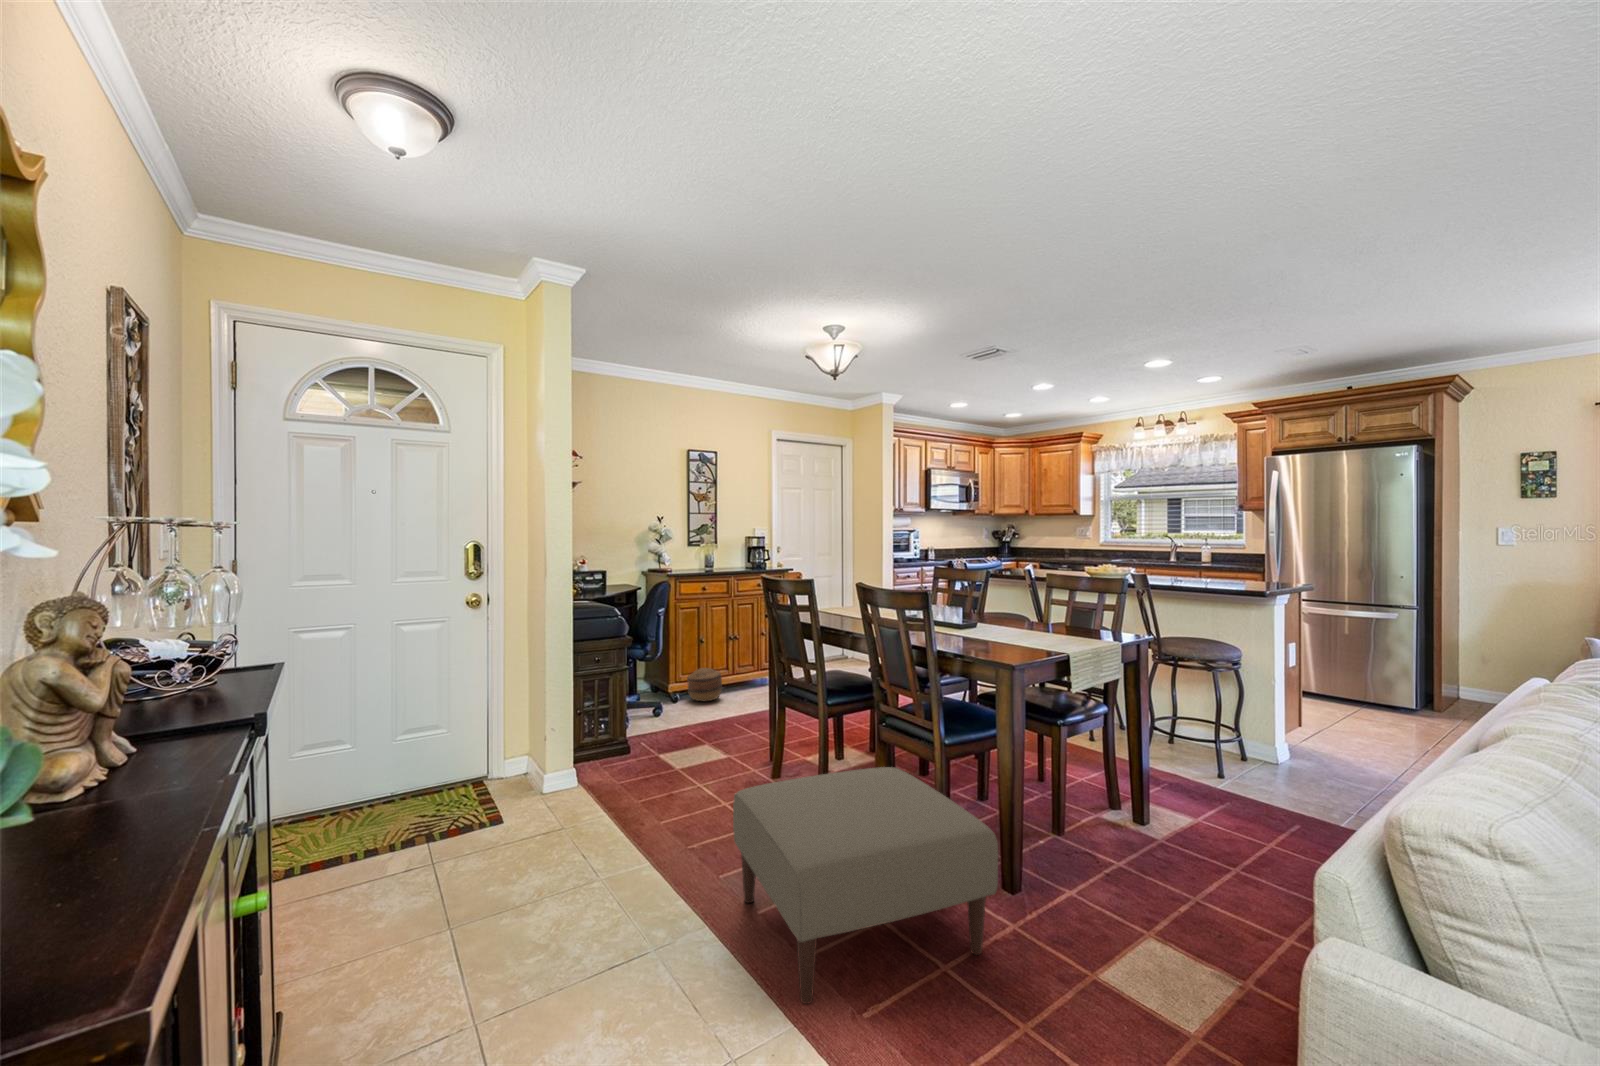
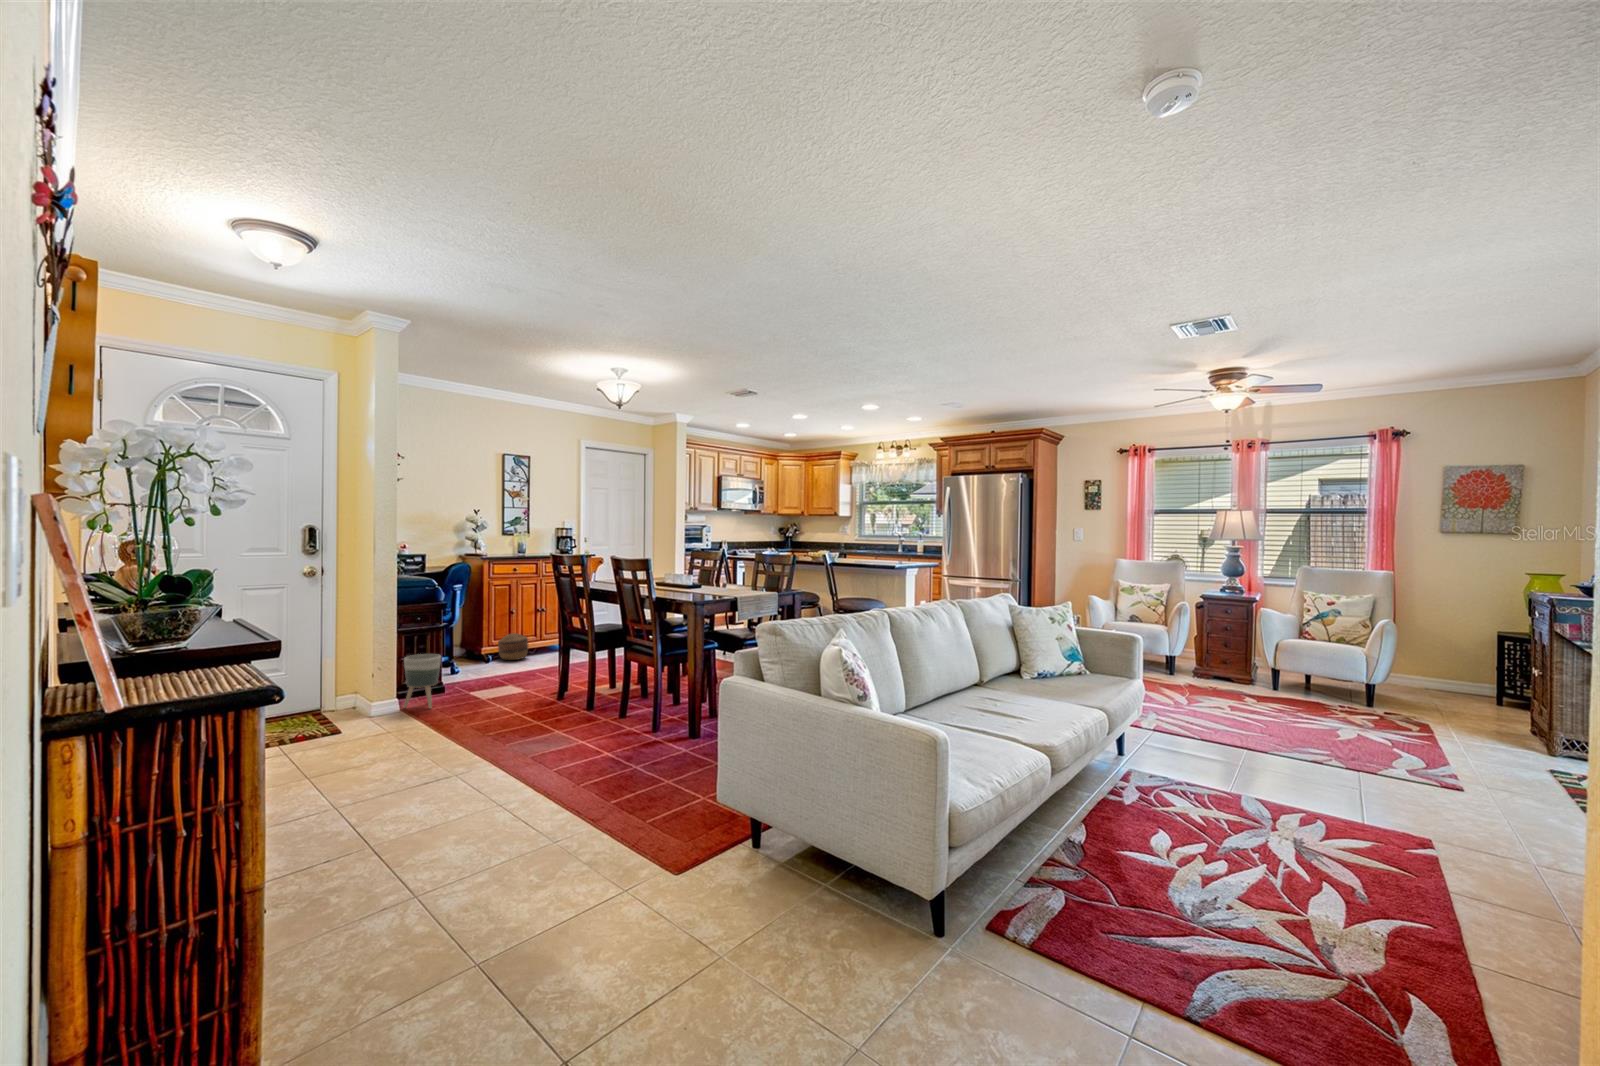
planter: none [582,708,627,784] -> present [404,654,441,708]
ottoman: present [733,767,998,1004] -> none [512,673,669,788]

